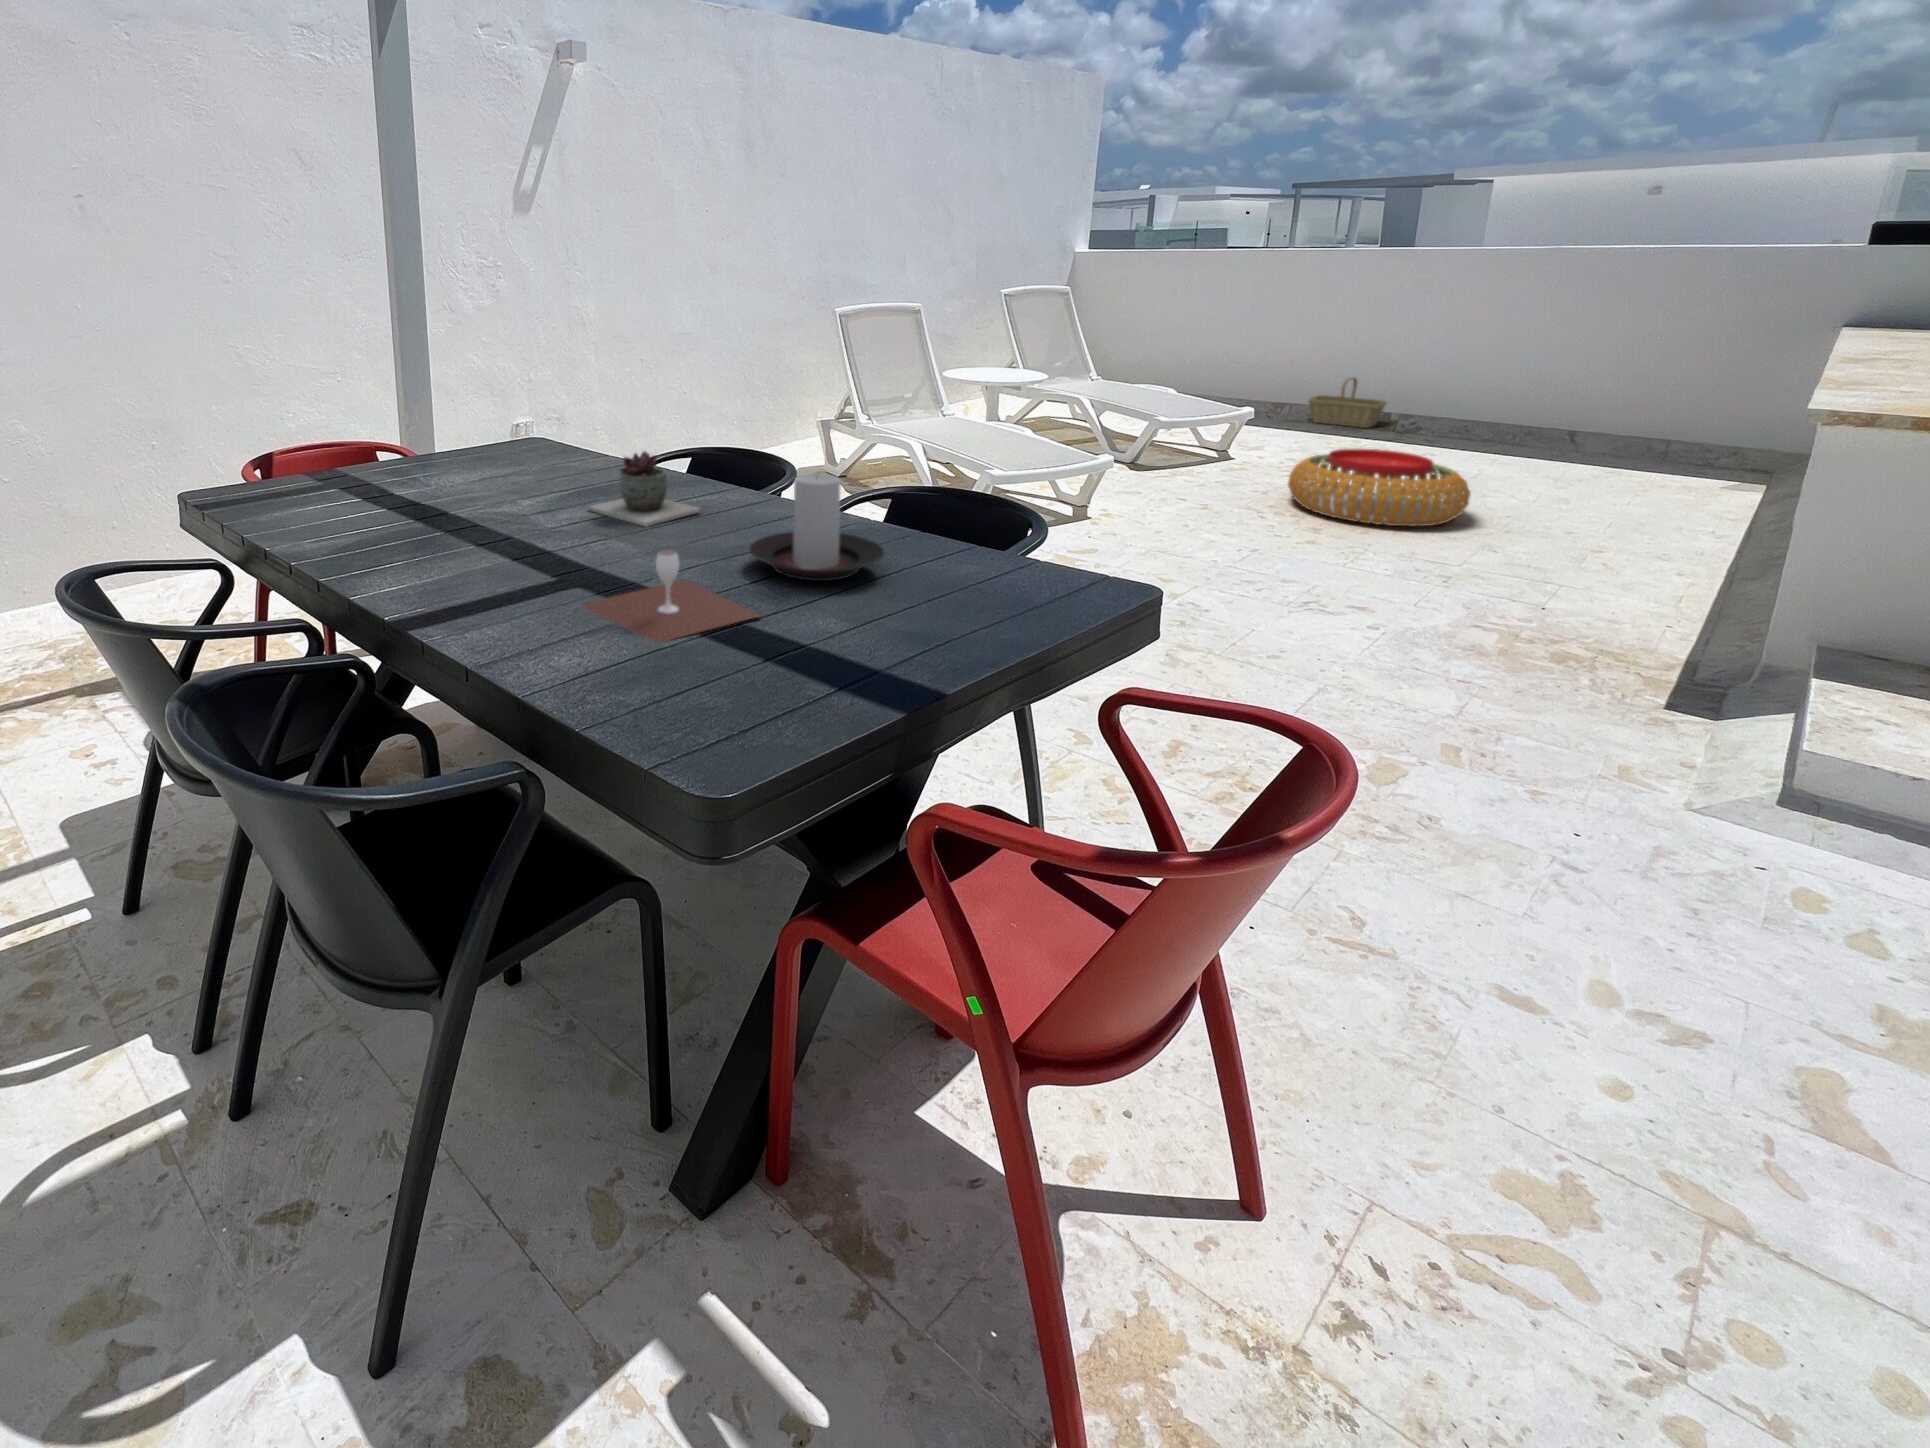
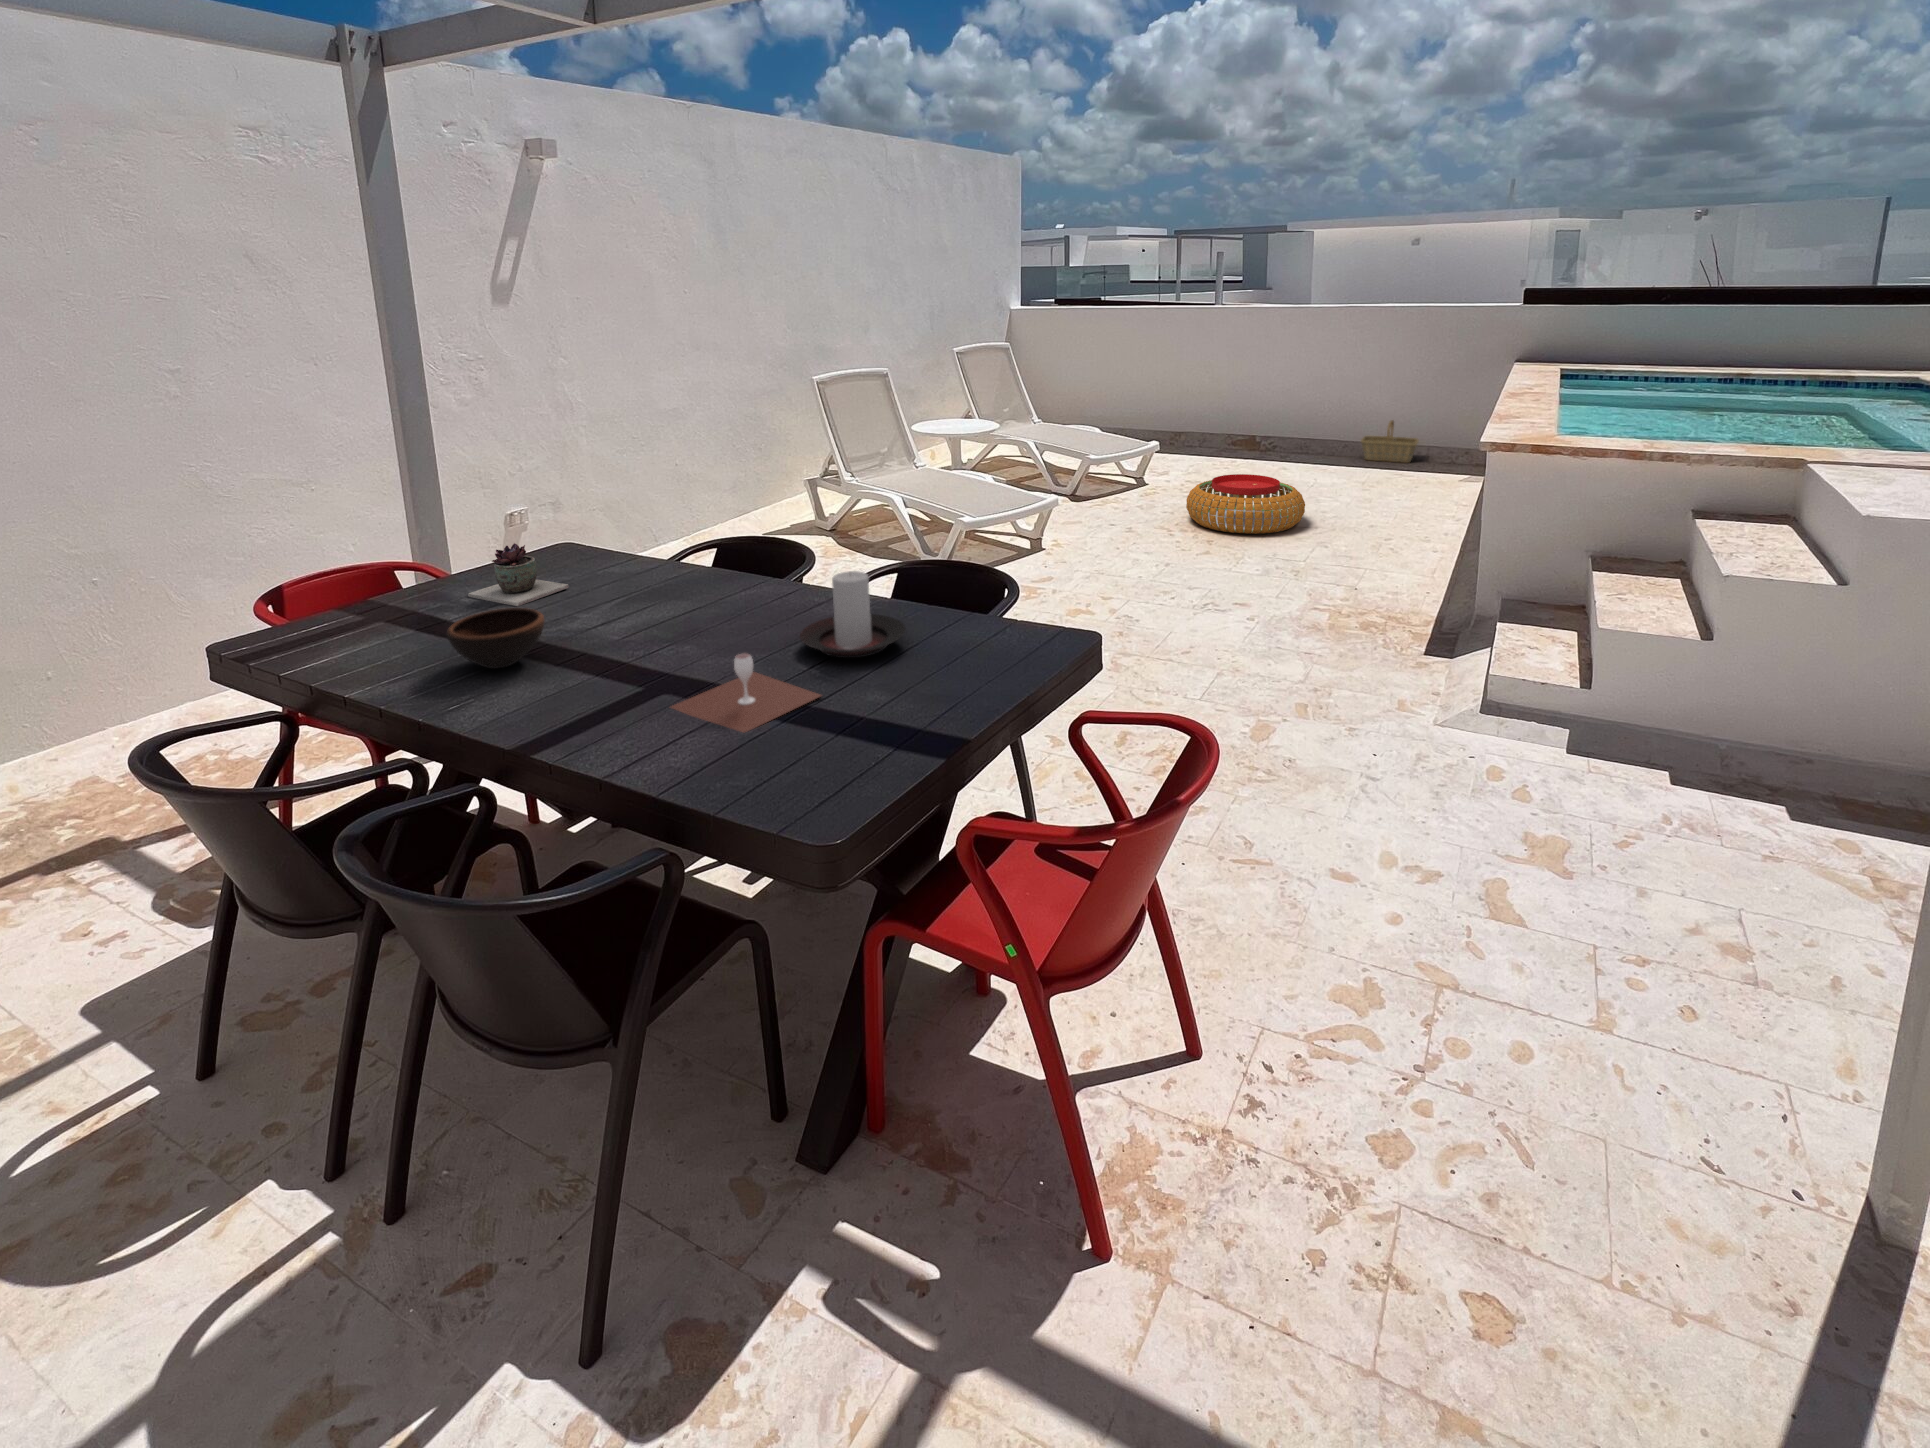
basket: present [1308,378,1387,428] -> present [1361,420,1419,463]
succulent plant: present [588,451,701,527] -> present [468,543,569,606]
bowl: none [371,482,471,544] -> present [447,608,544,669]

